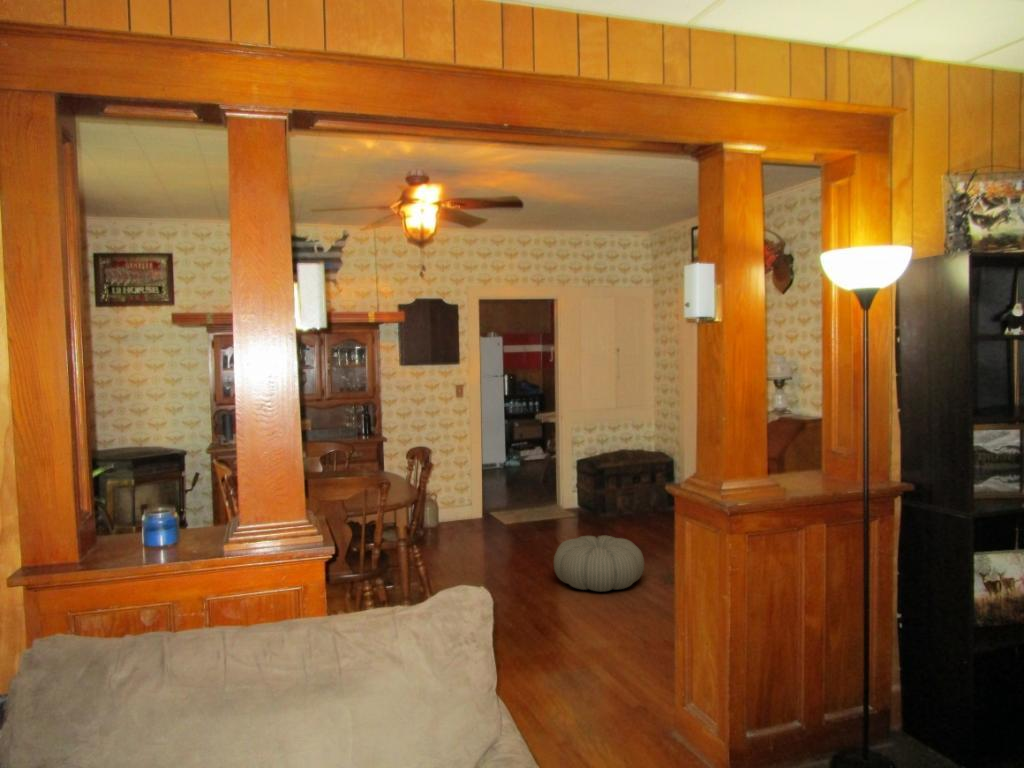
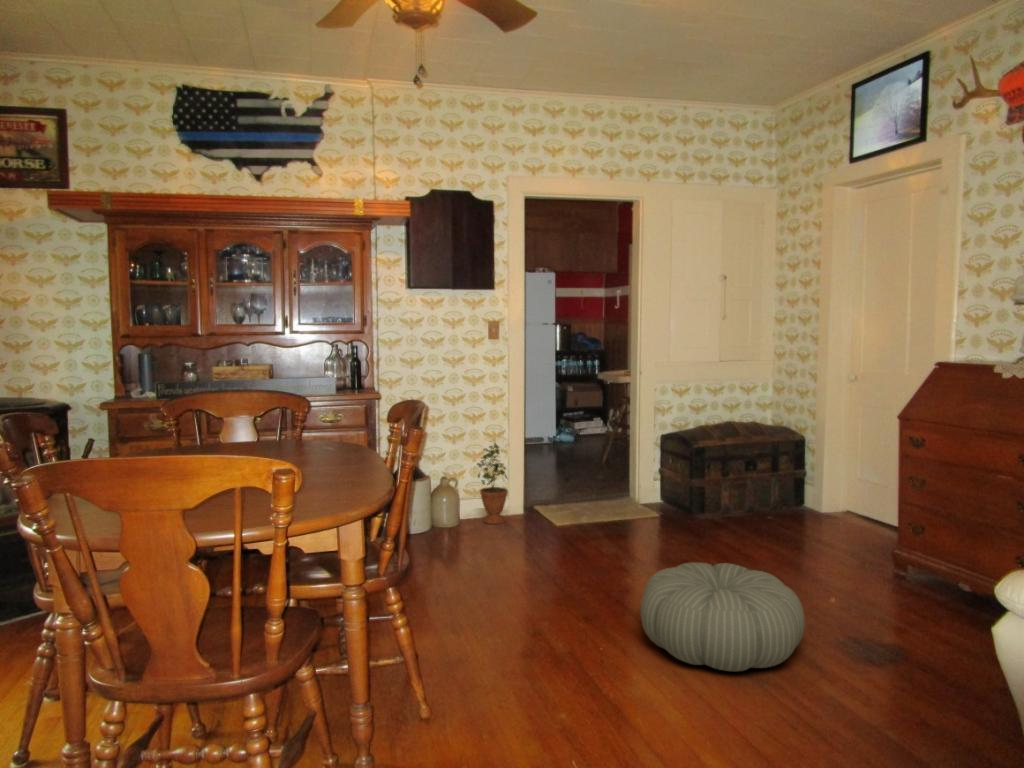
potted plant: none [448,468,472,525] -> present [477,443,508,524]

